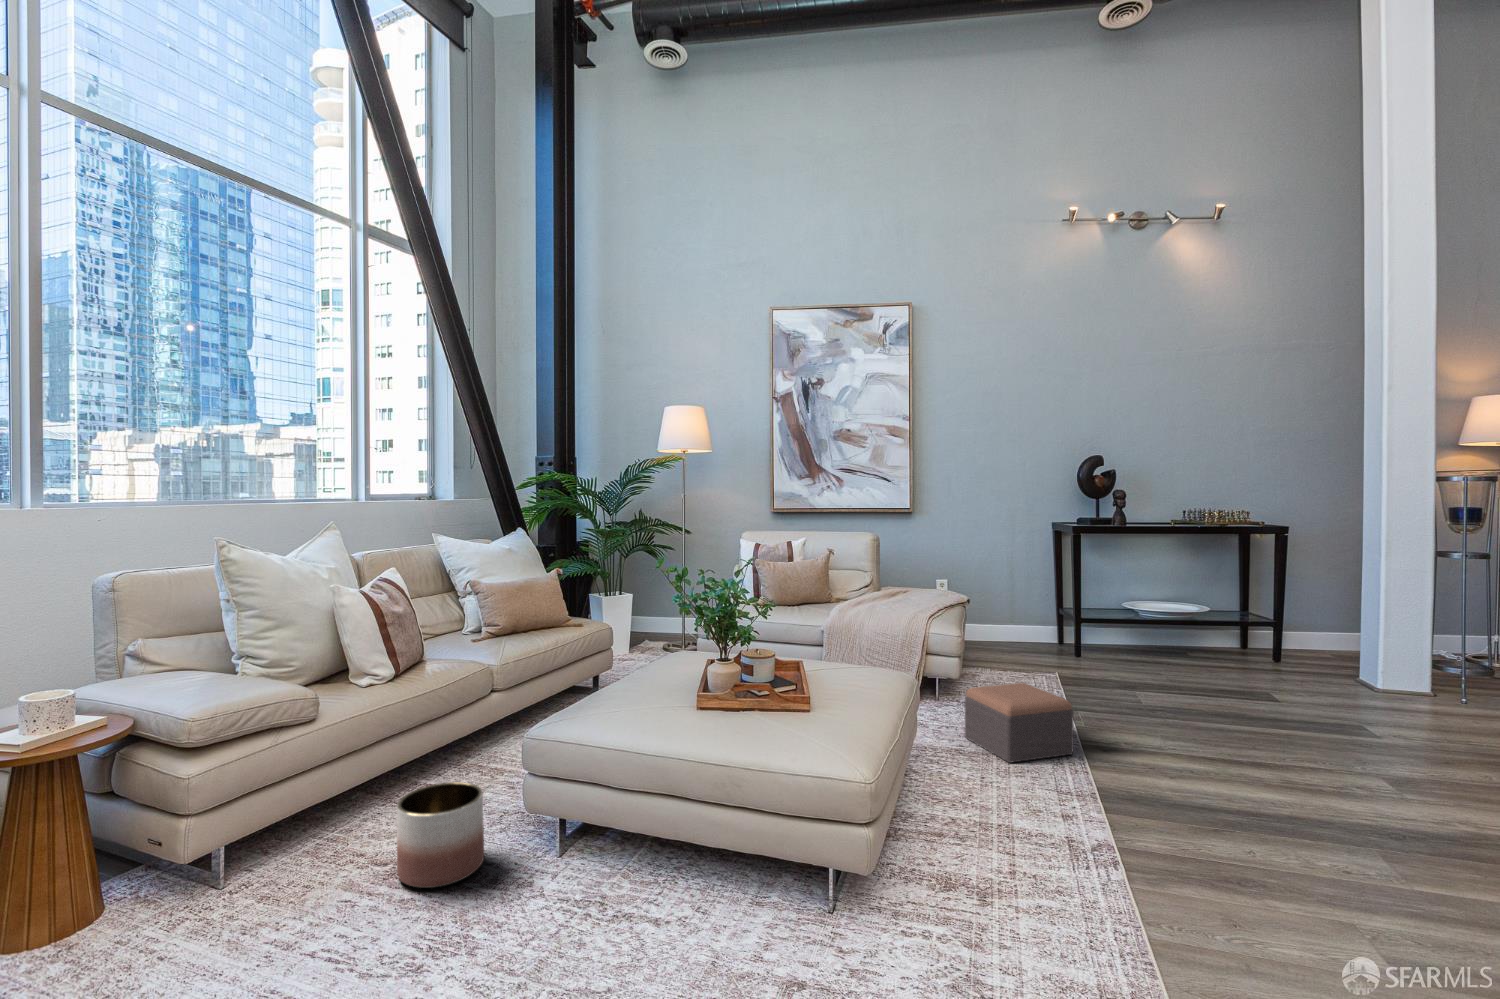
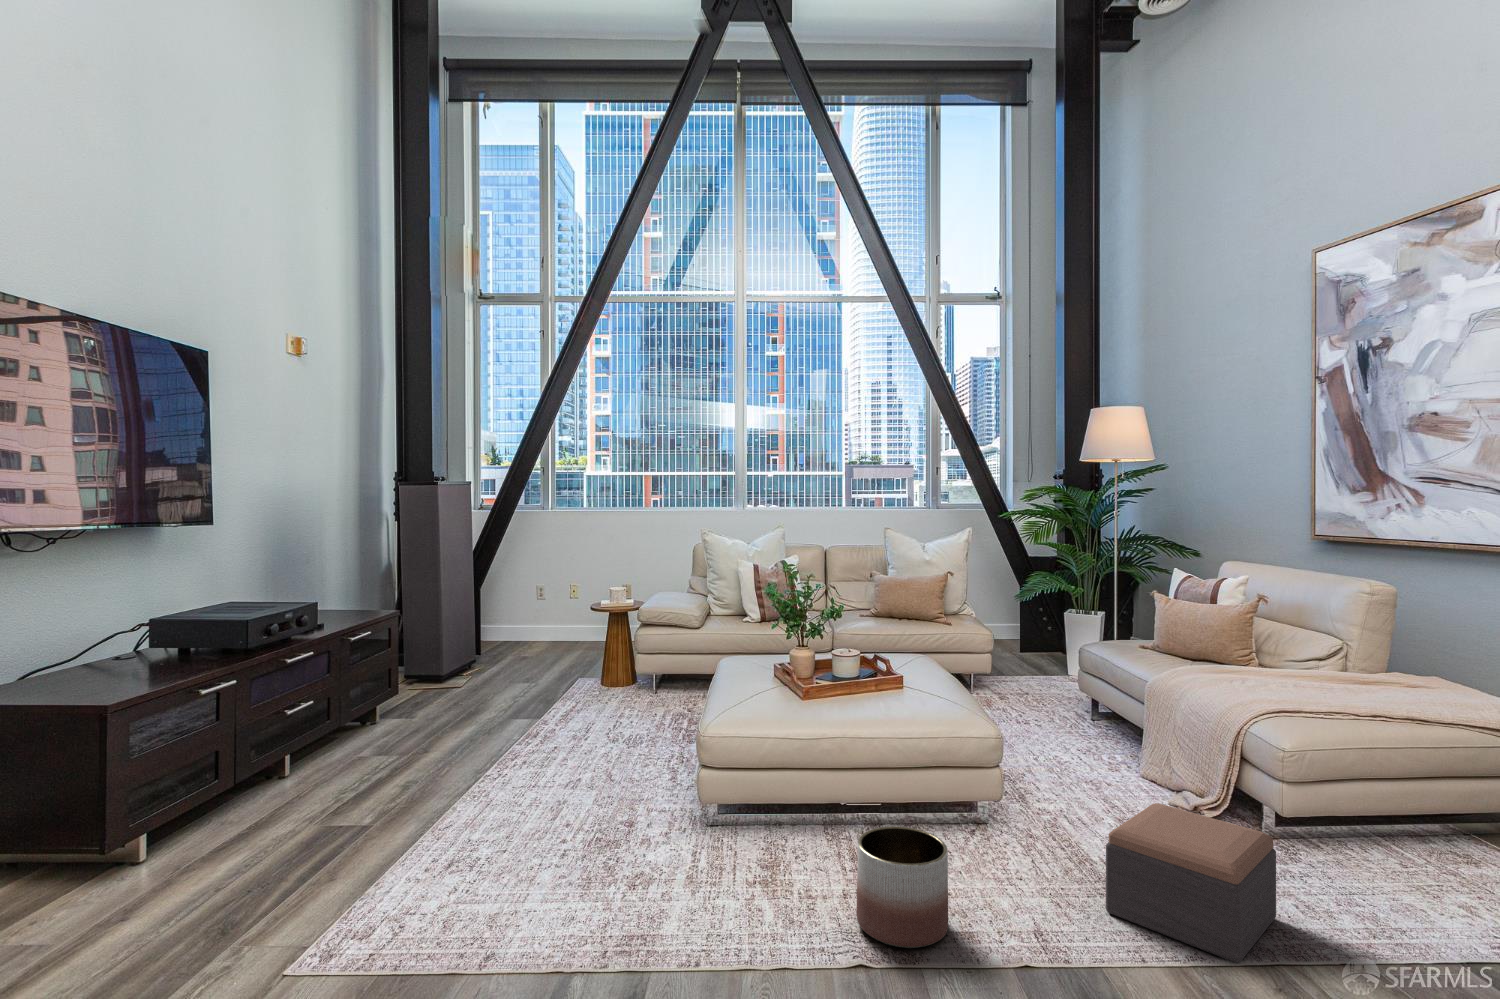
planter: present [397,782,484,888] -> present [857,826,948,948]

